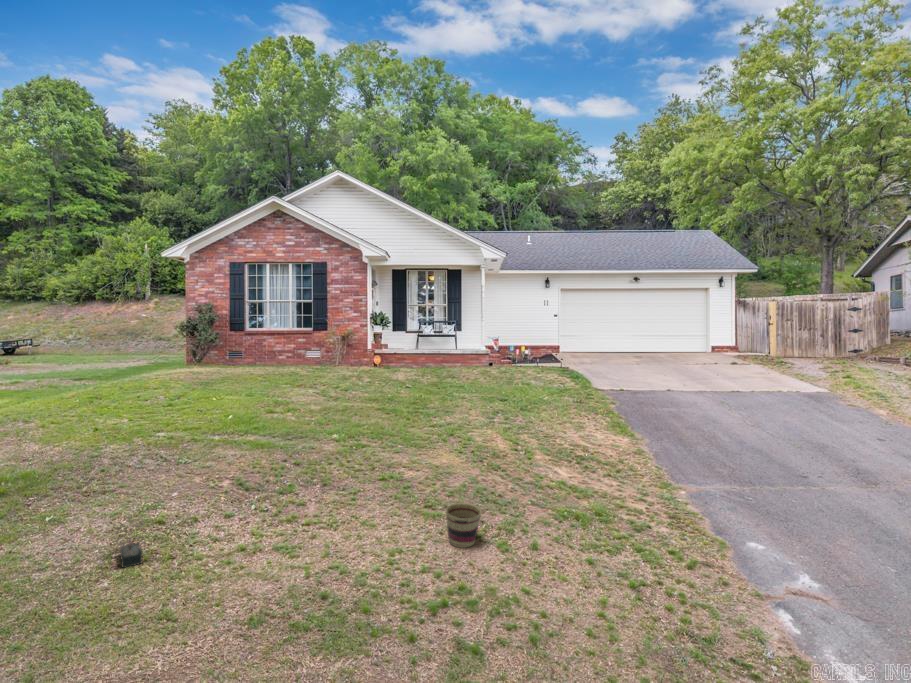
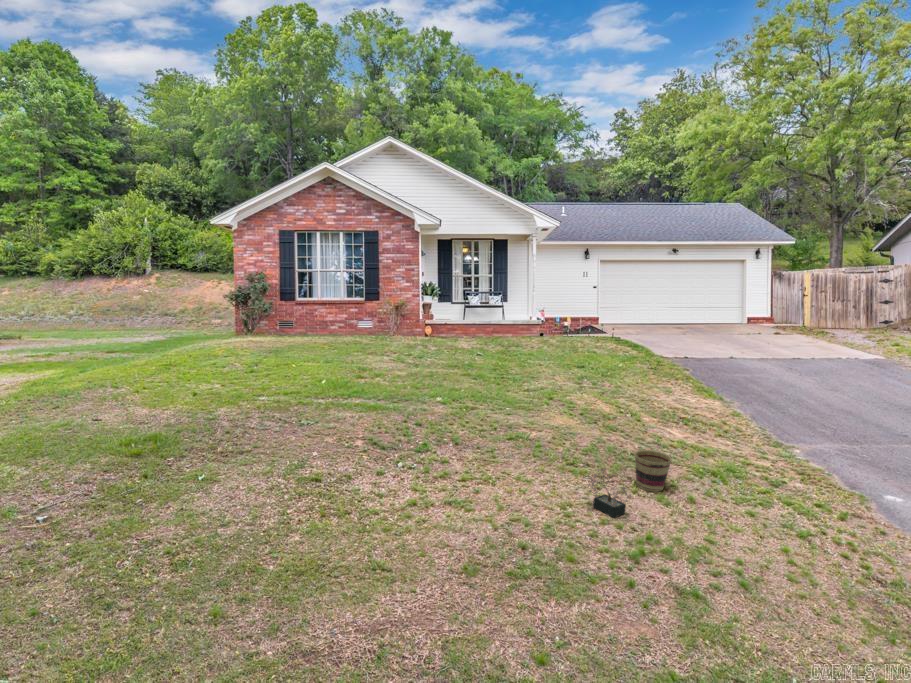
decorative plant: present [114,517,146,568] -> present [588,469,632,518]

